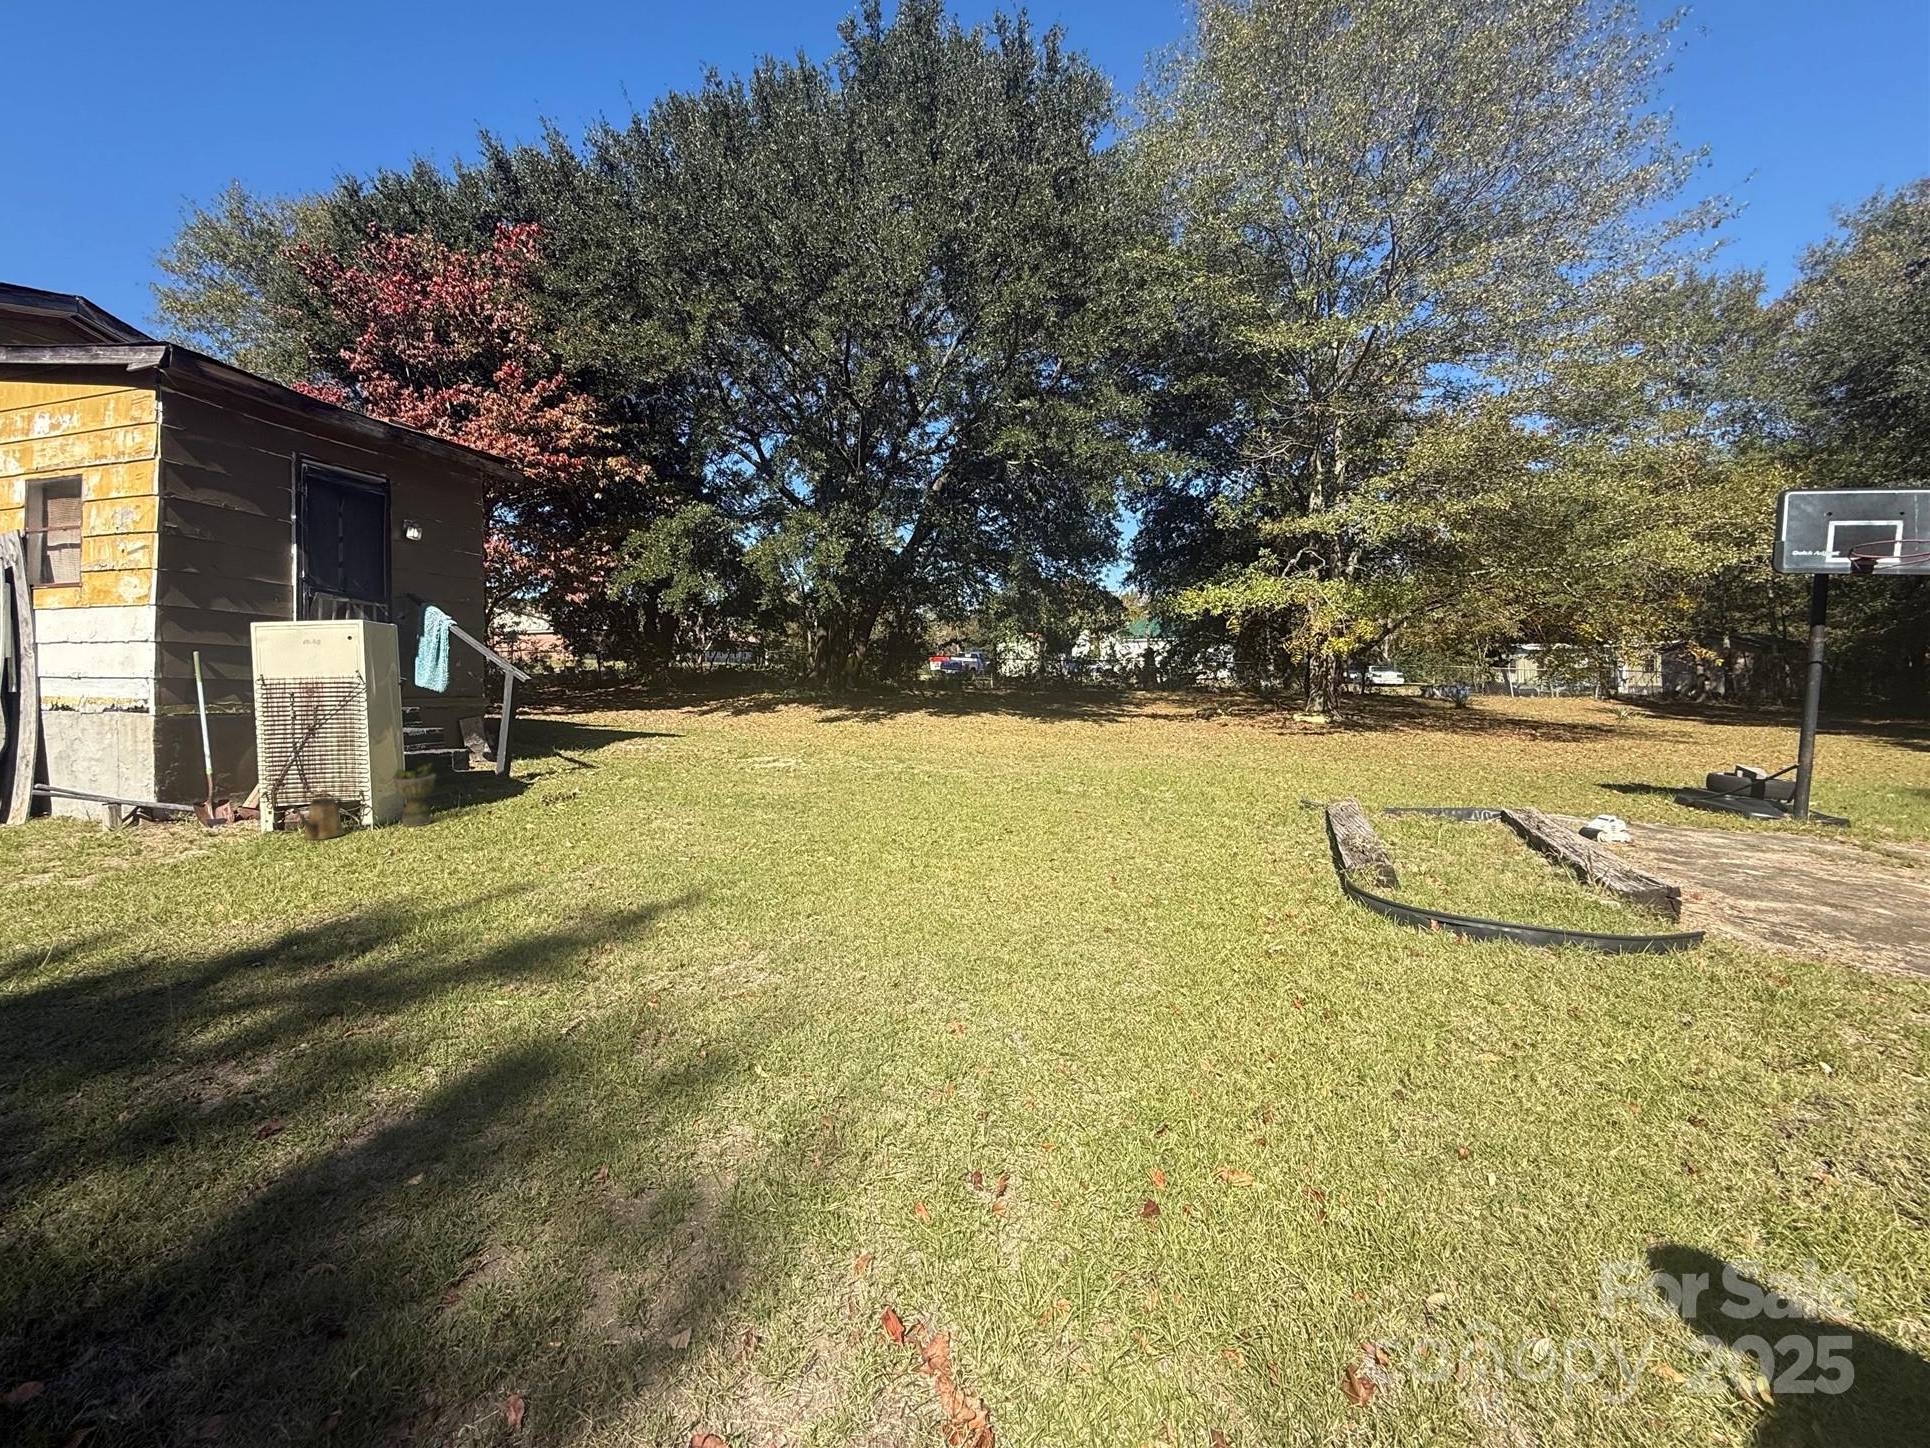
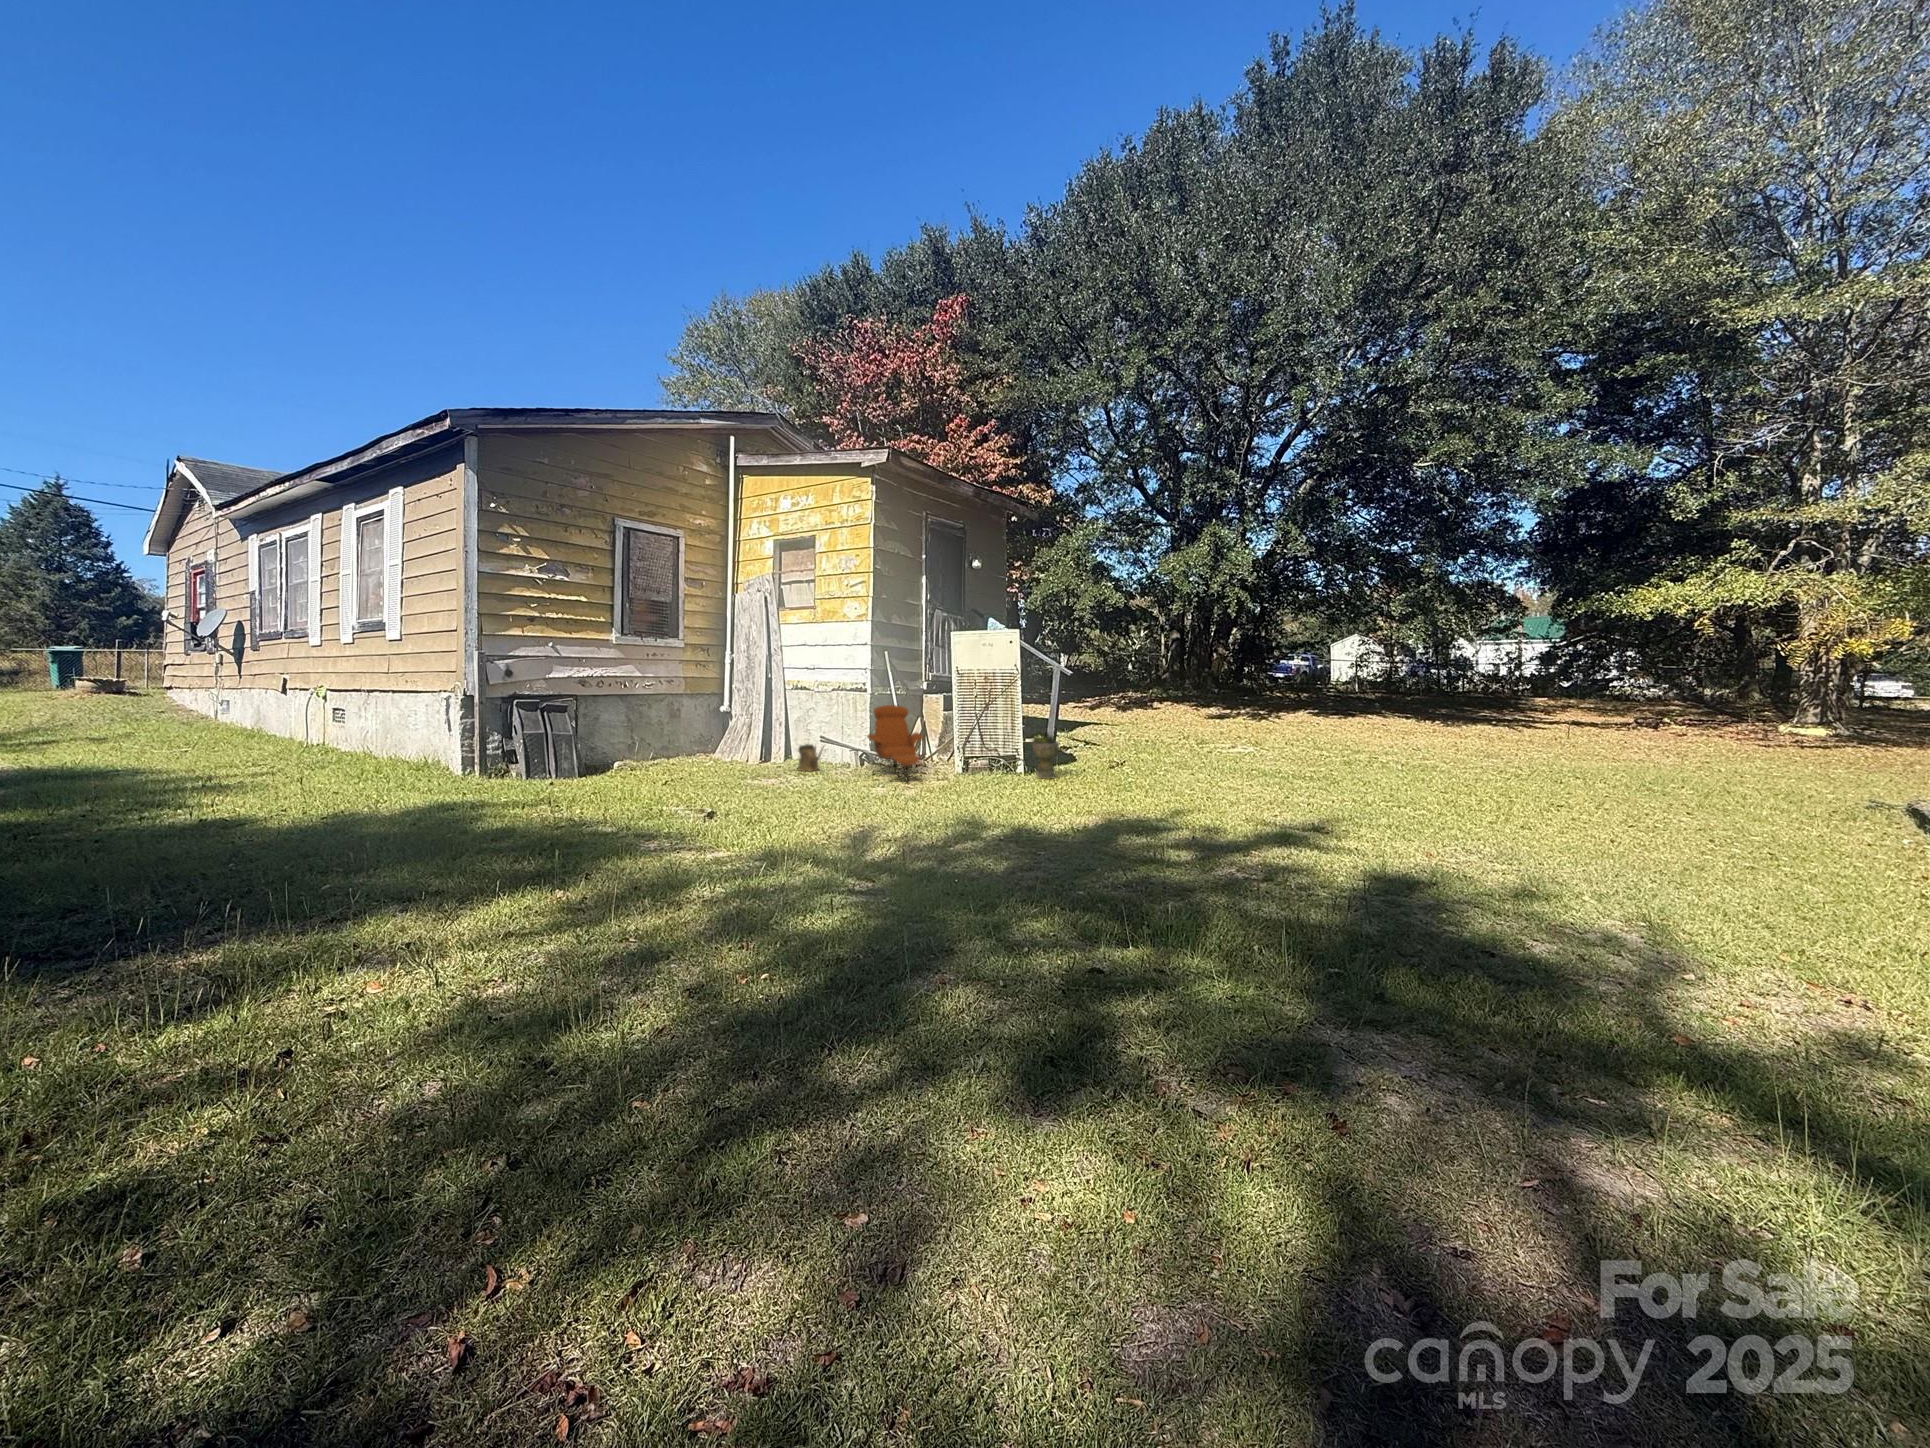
lounge chair: none [125,729,233,851] -> present [867,705,923,781]
watering can: present [288,797,344,840] -> present [798,744,824,771]

